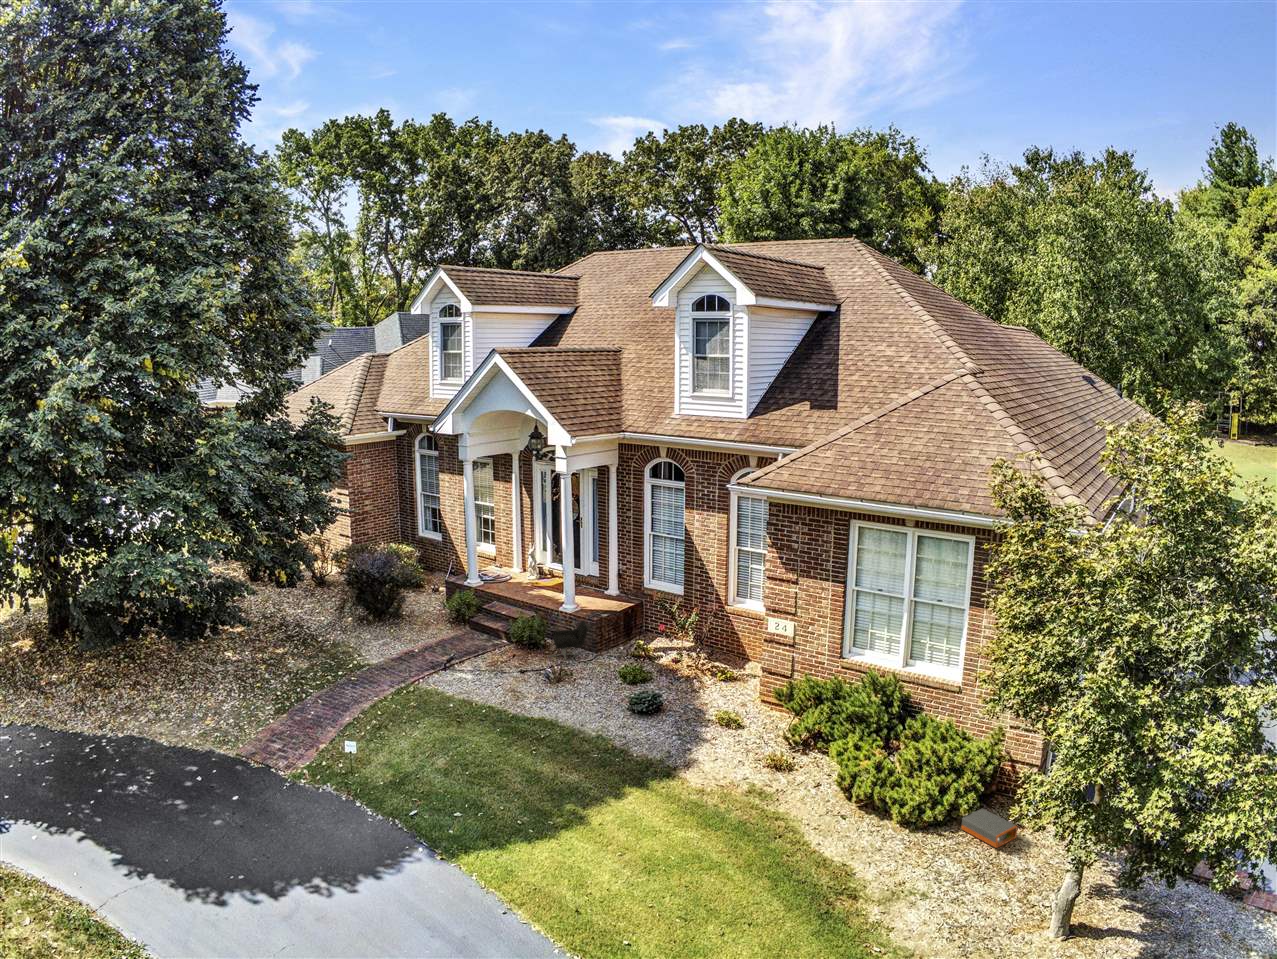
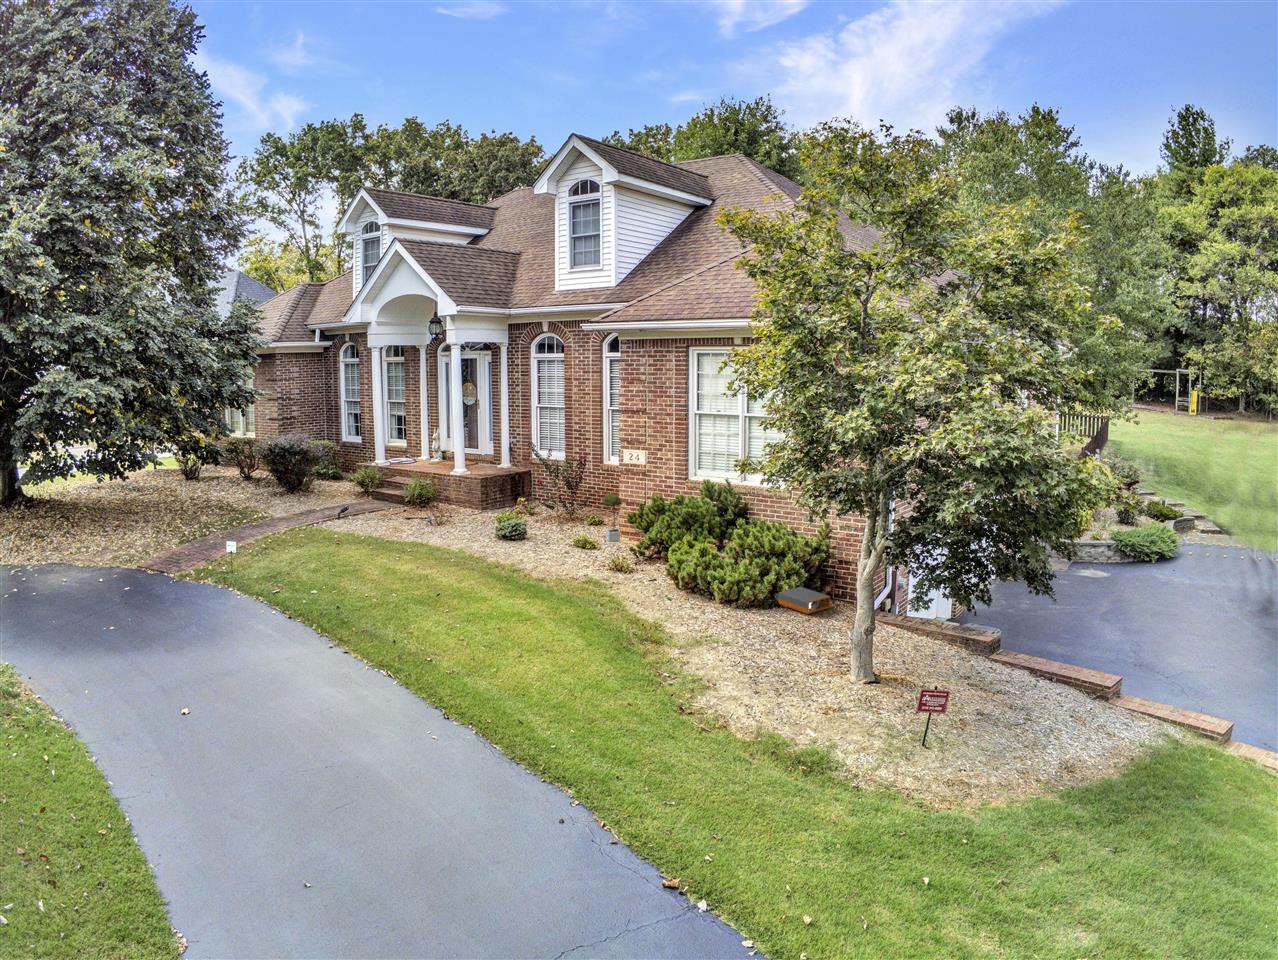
lounge chair: present [553,621,588,660] -> none [435,482,472,515]
potted tree: none [746,661,767,714] -> present [603,493,622,542]

